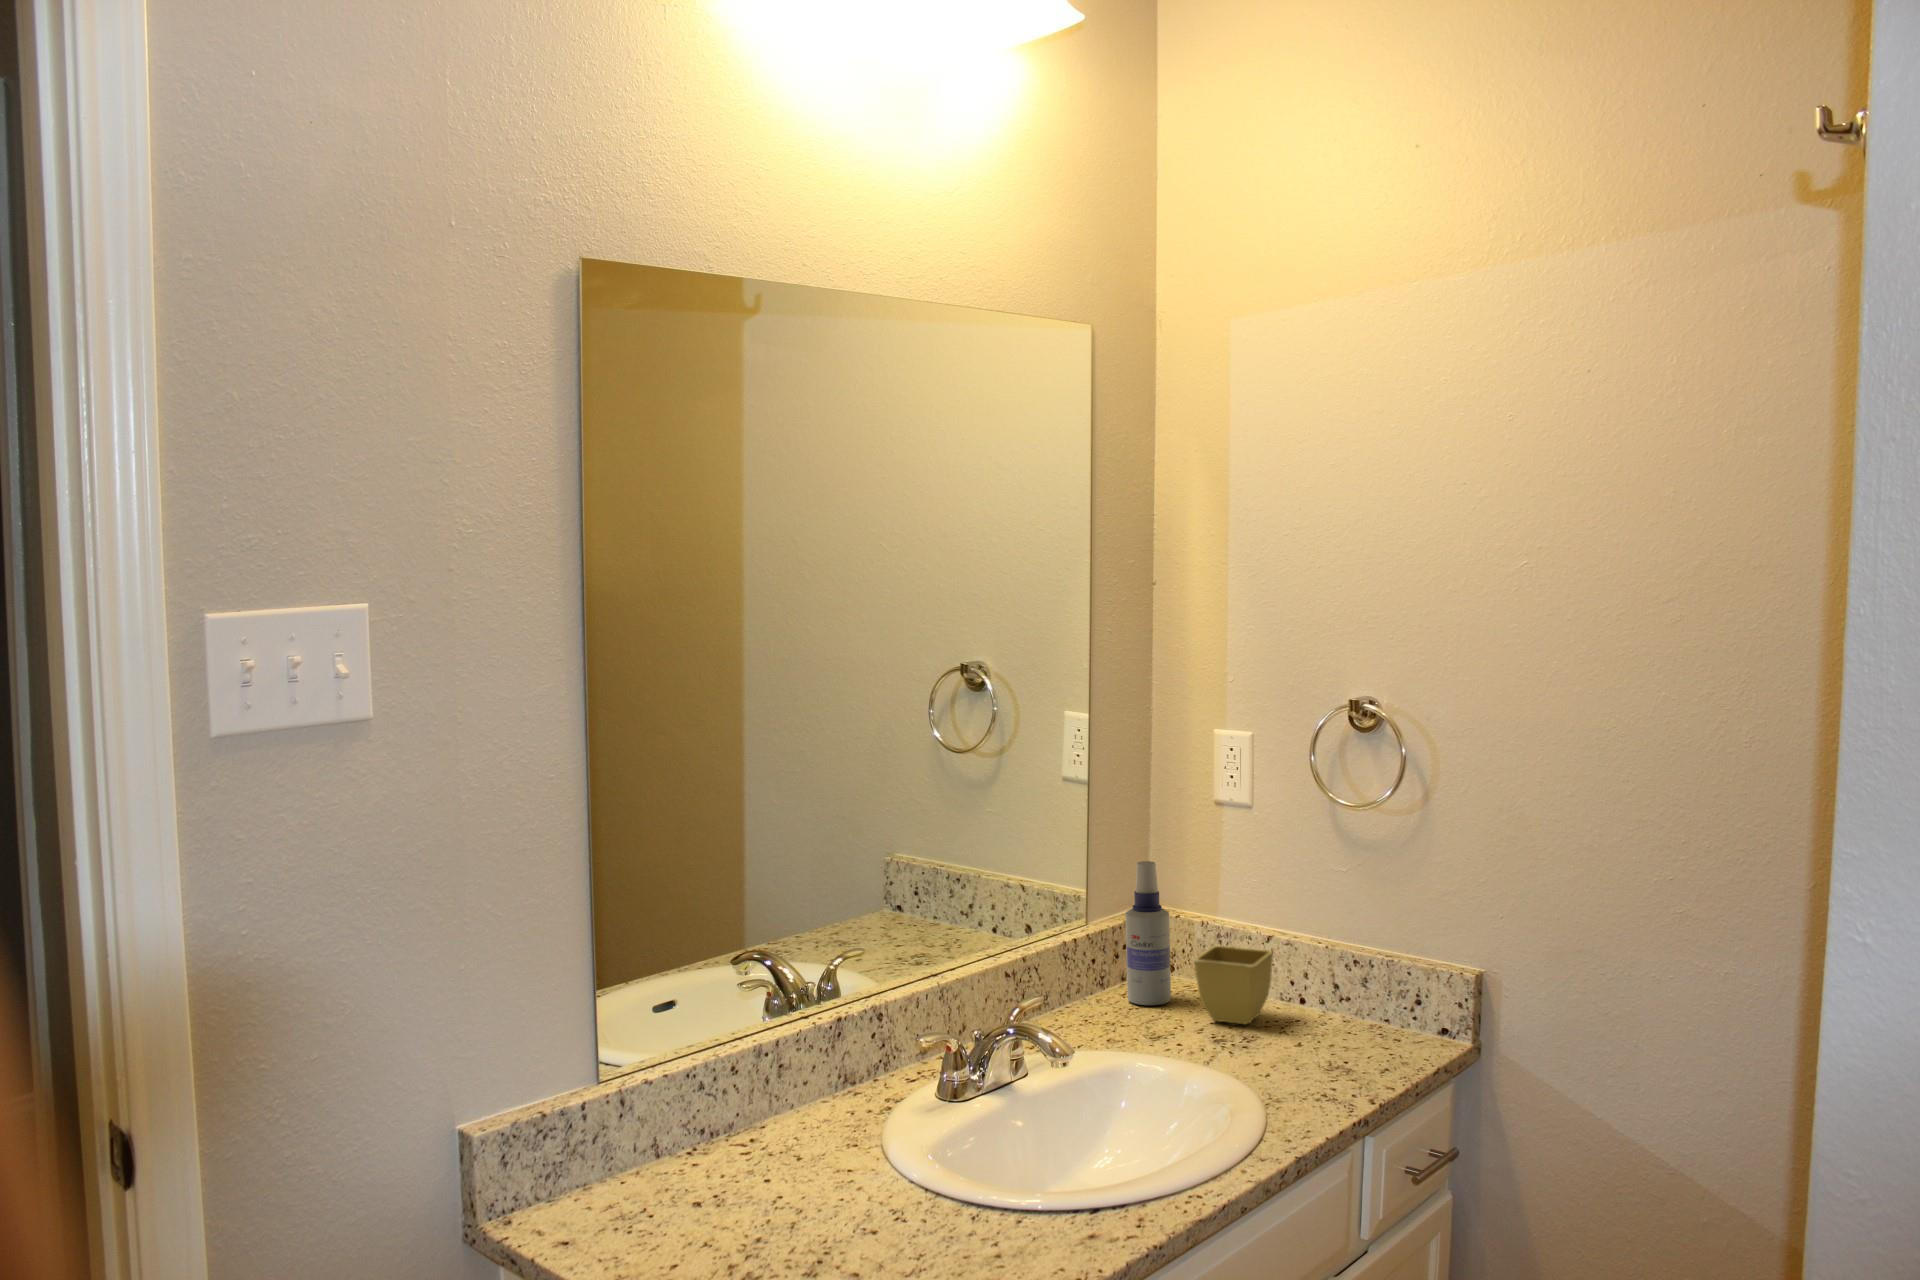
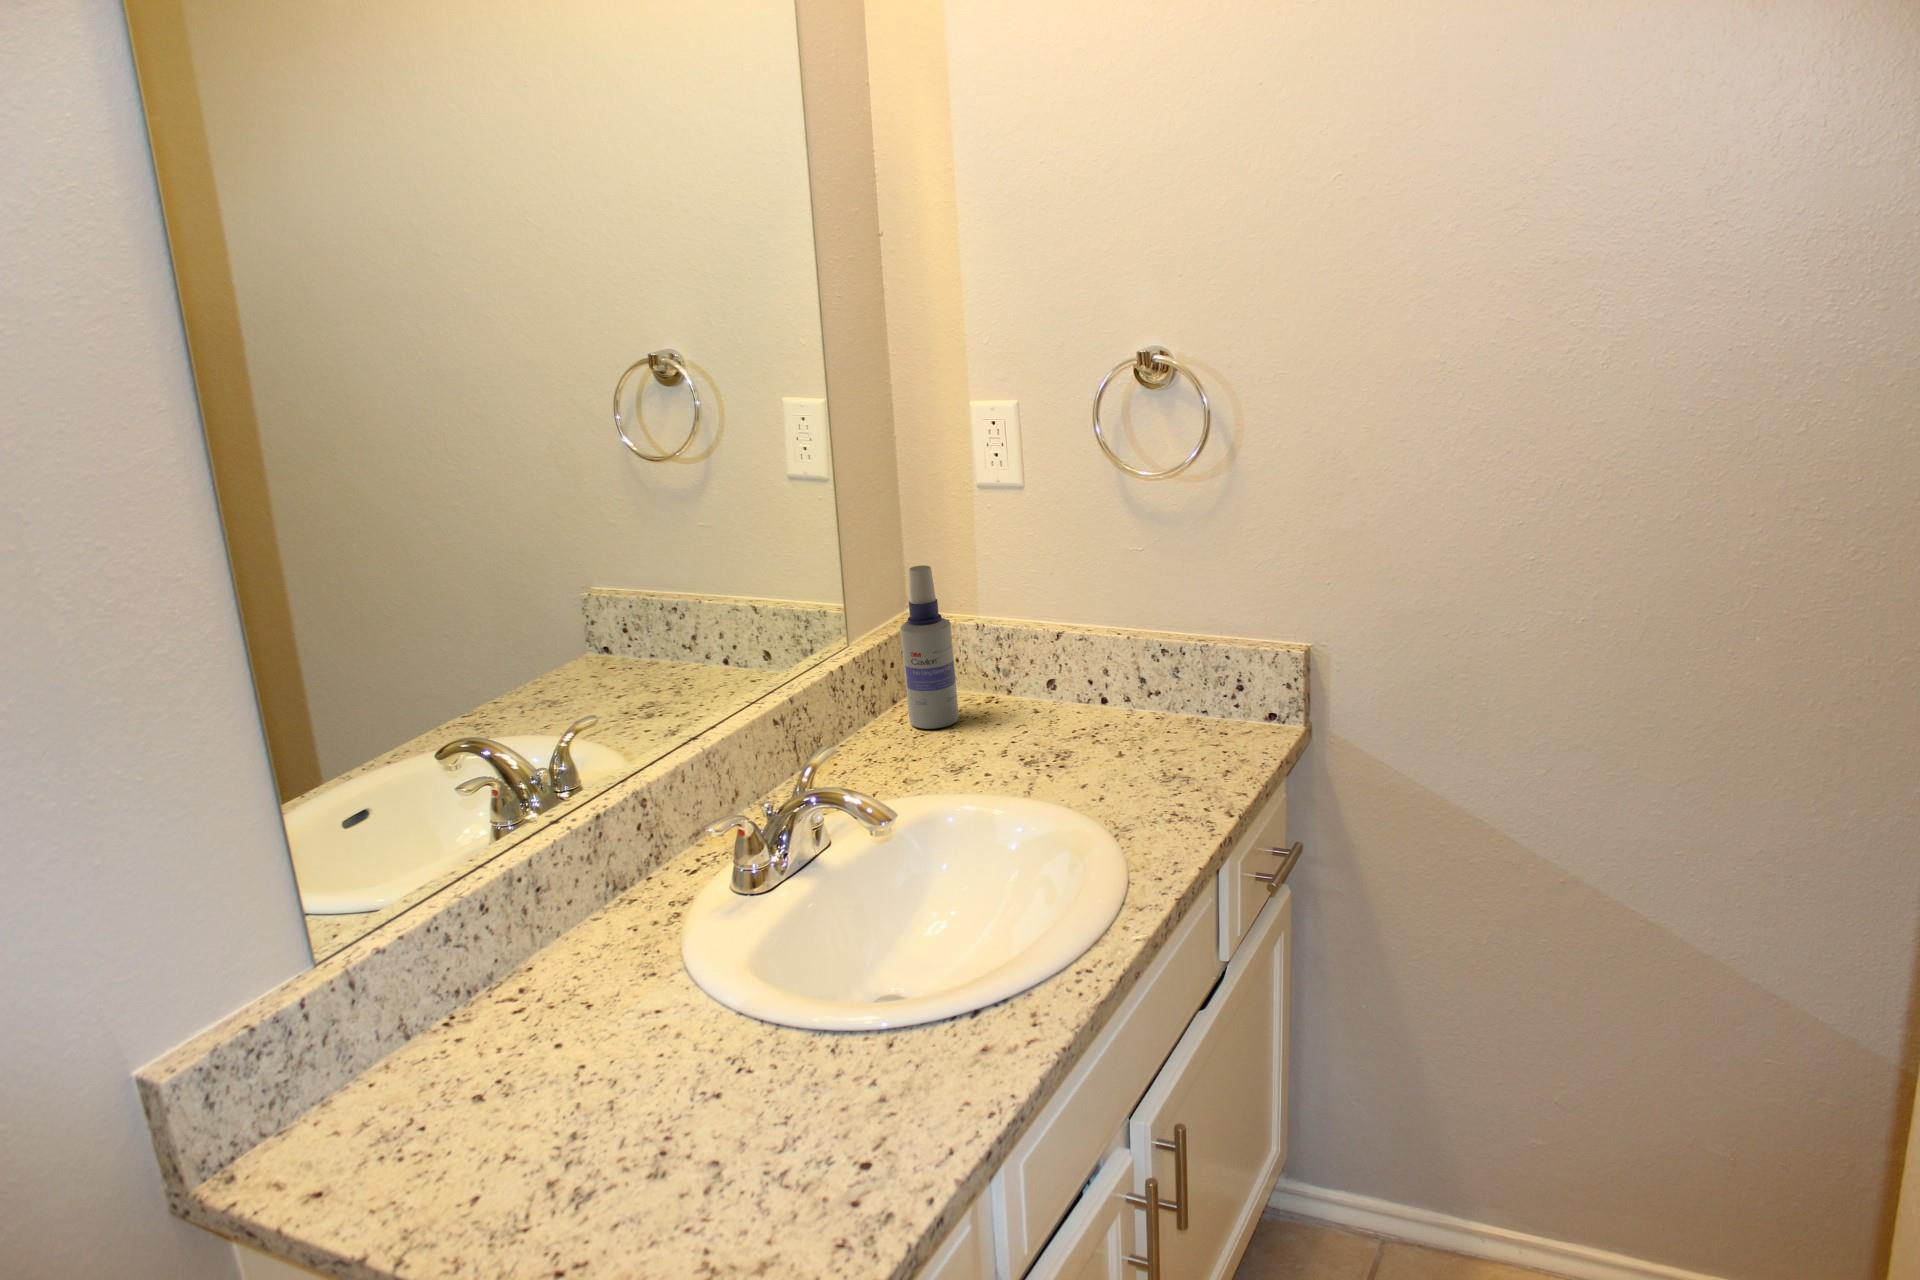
flower pot: present [1194,946,1273,1024] -> none [990,651,1074,738]

